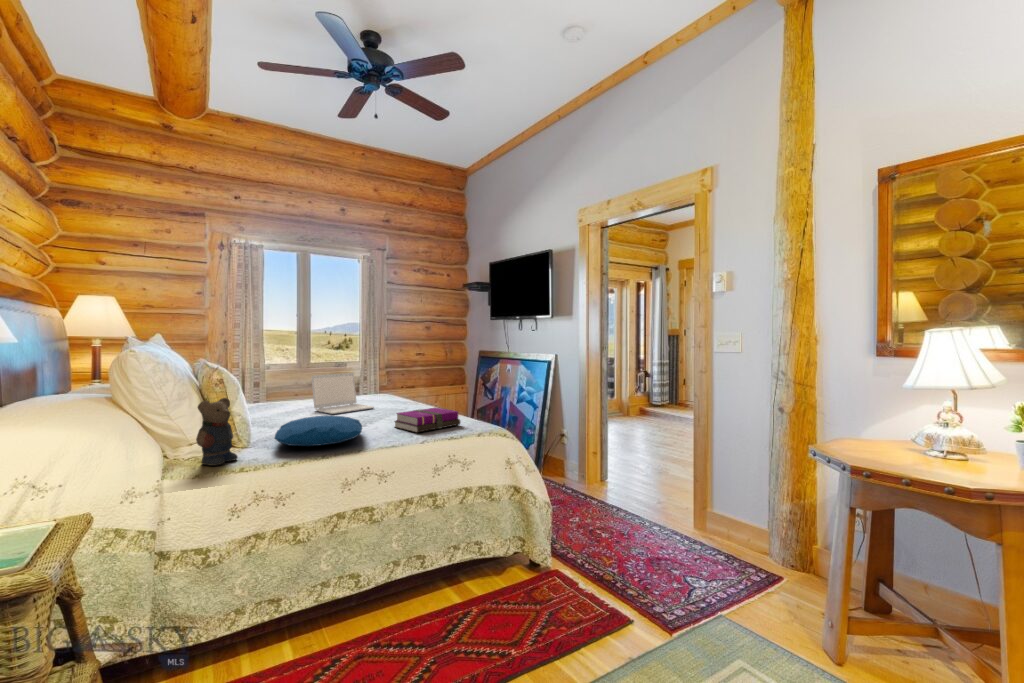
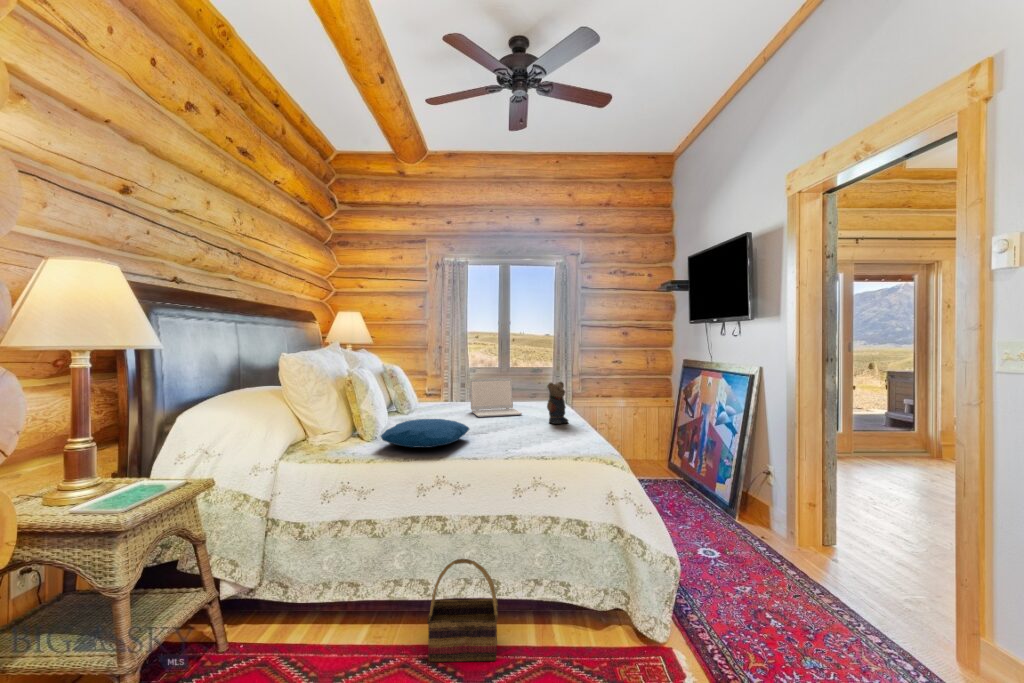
teddy bear: present [196,398,238,466] -> present [547,382,568,424]
notebook: present [394,408,461,433] -> none [507,421,572,447]
basket: none [369,538,442,645] -> present [427,559,498,662]

